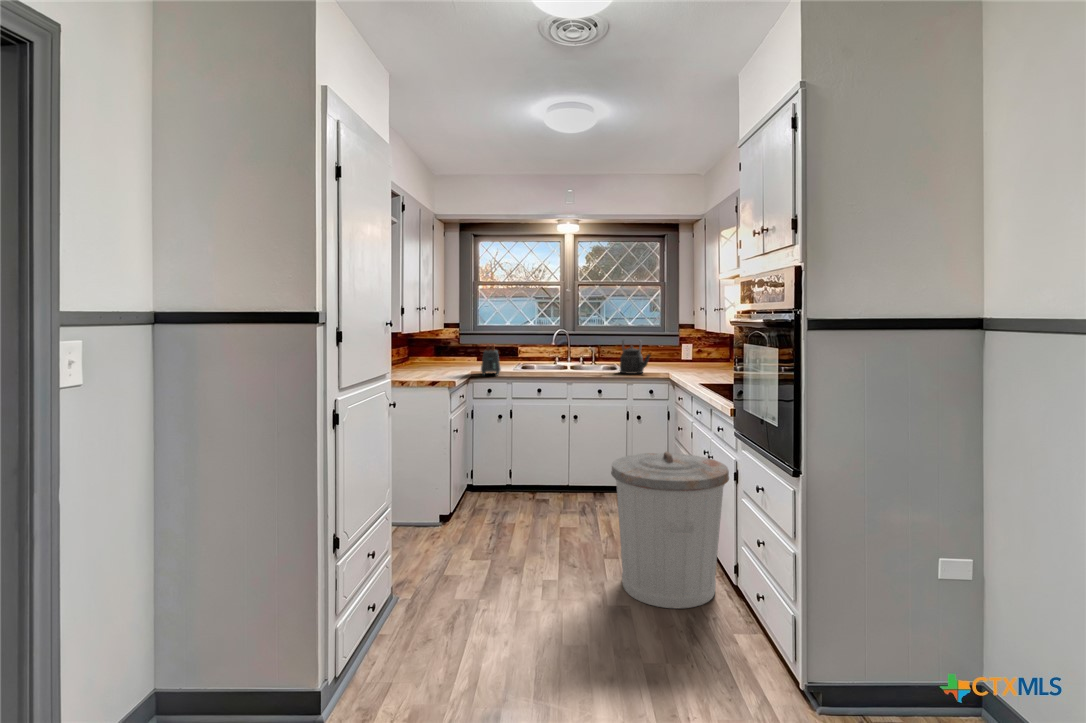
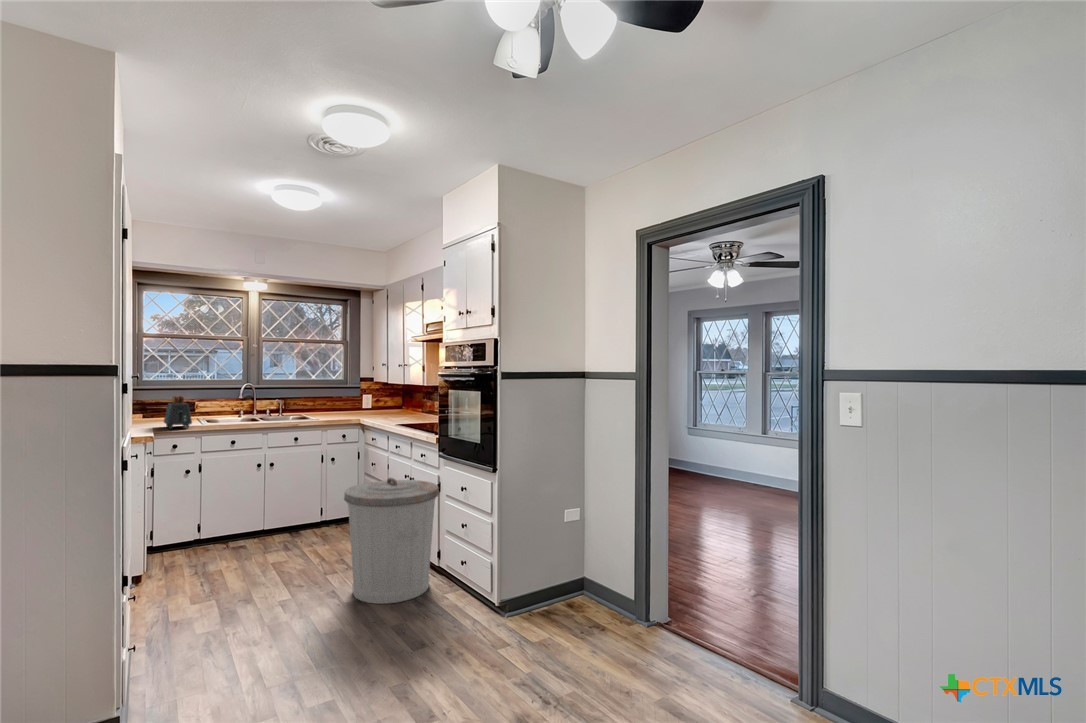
kettle: present [620,341,650,374] -> none [314,391,345,421]

